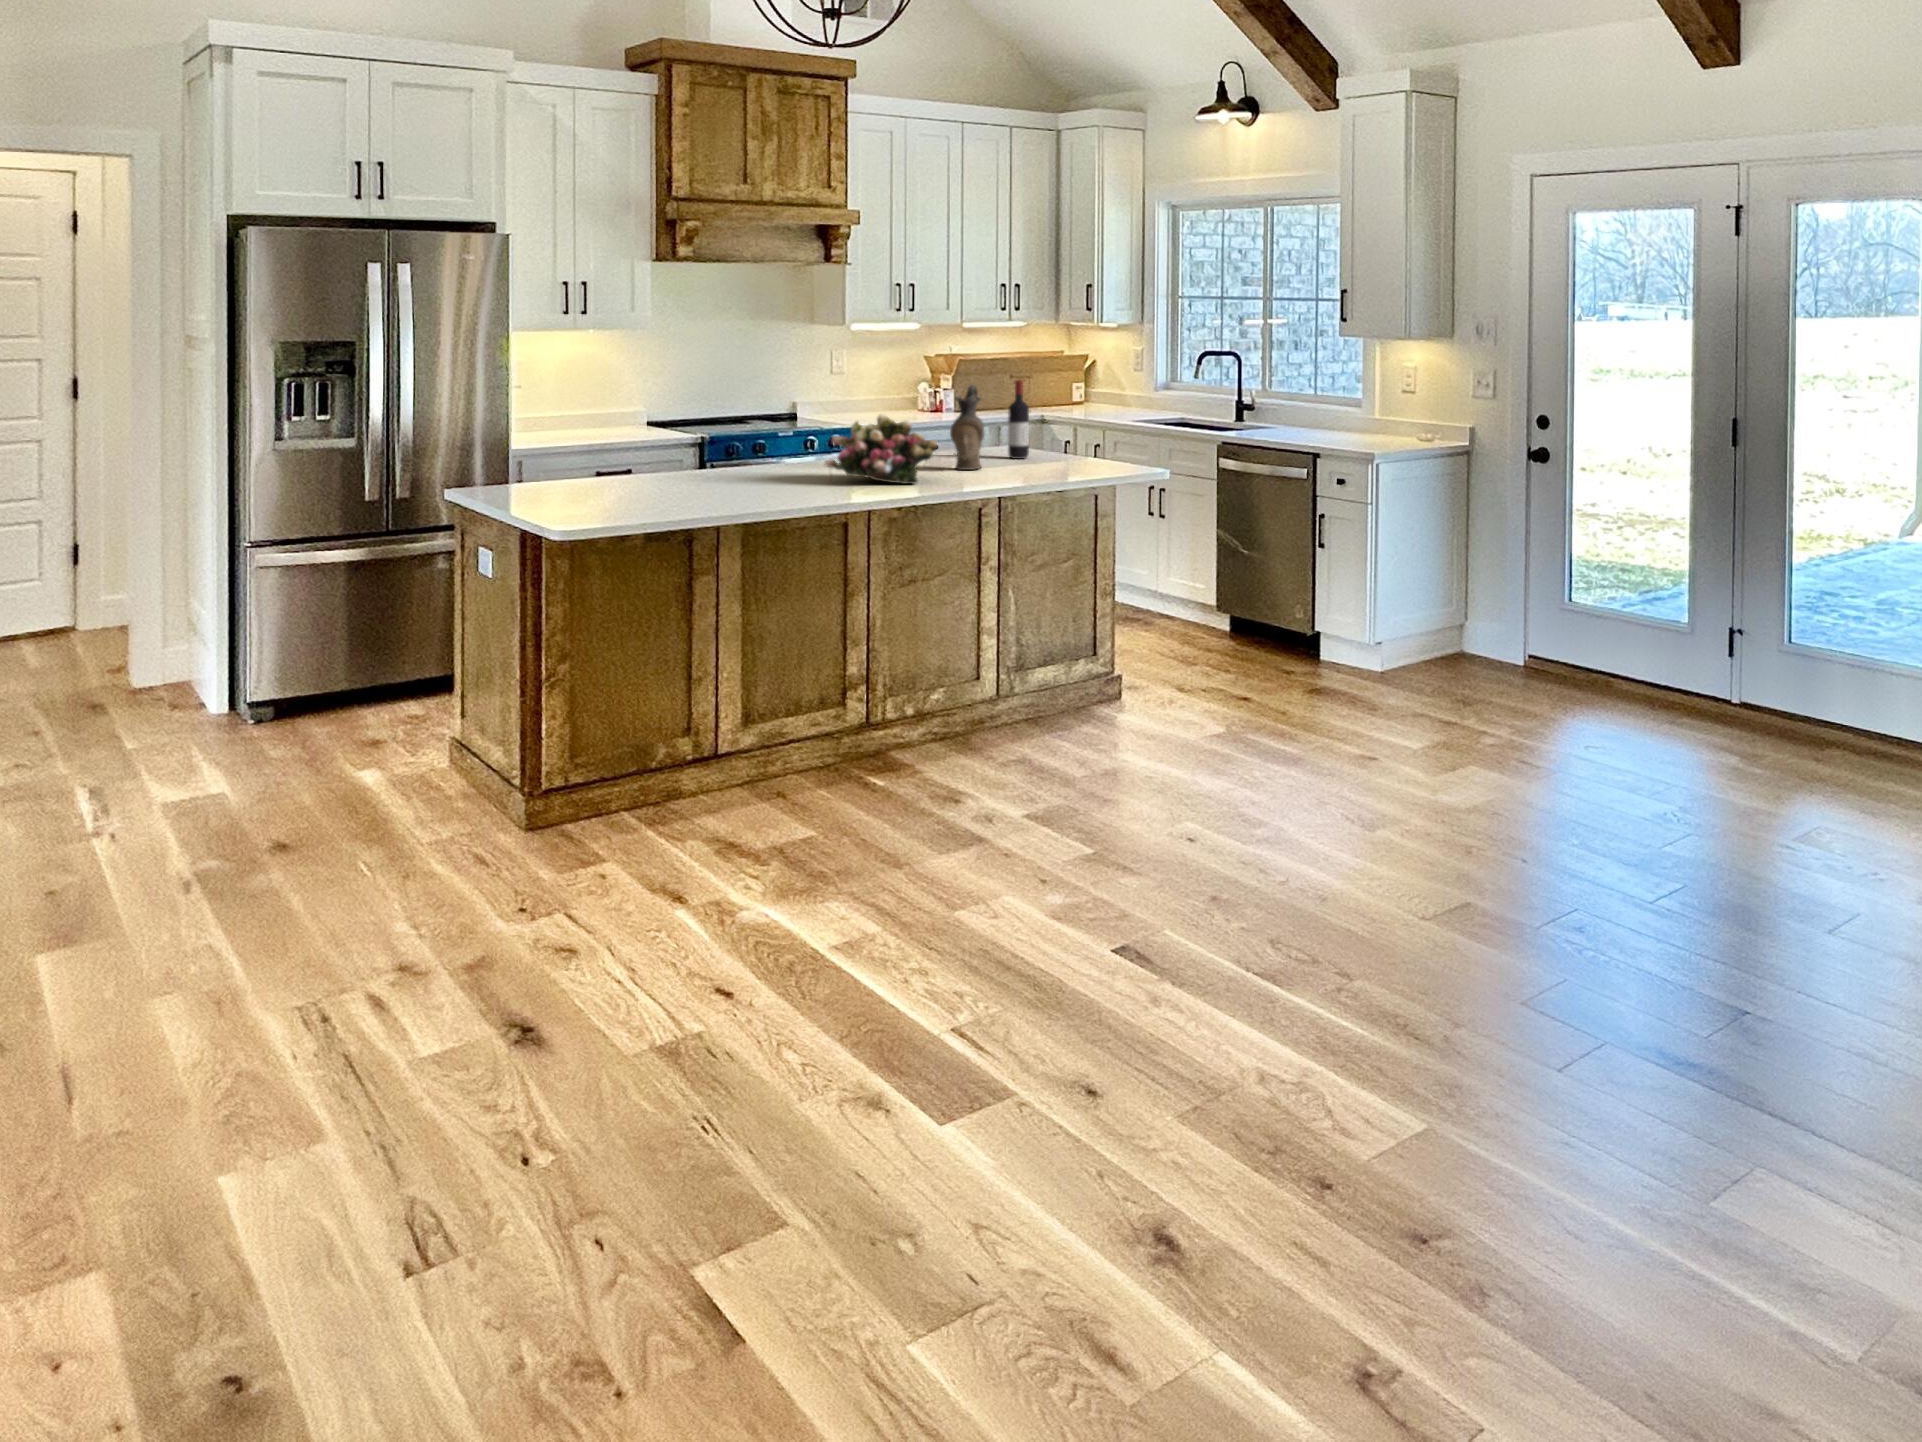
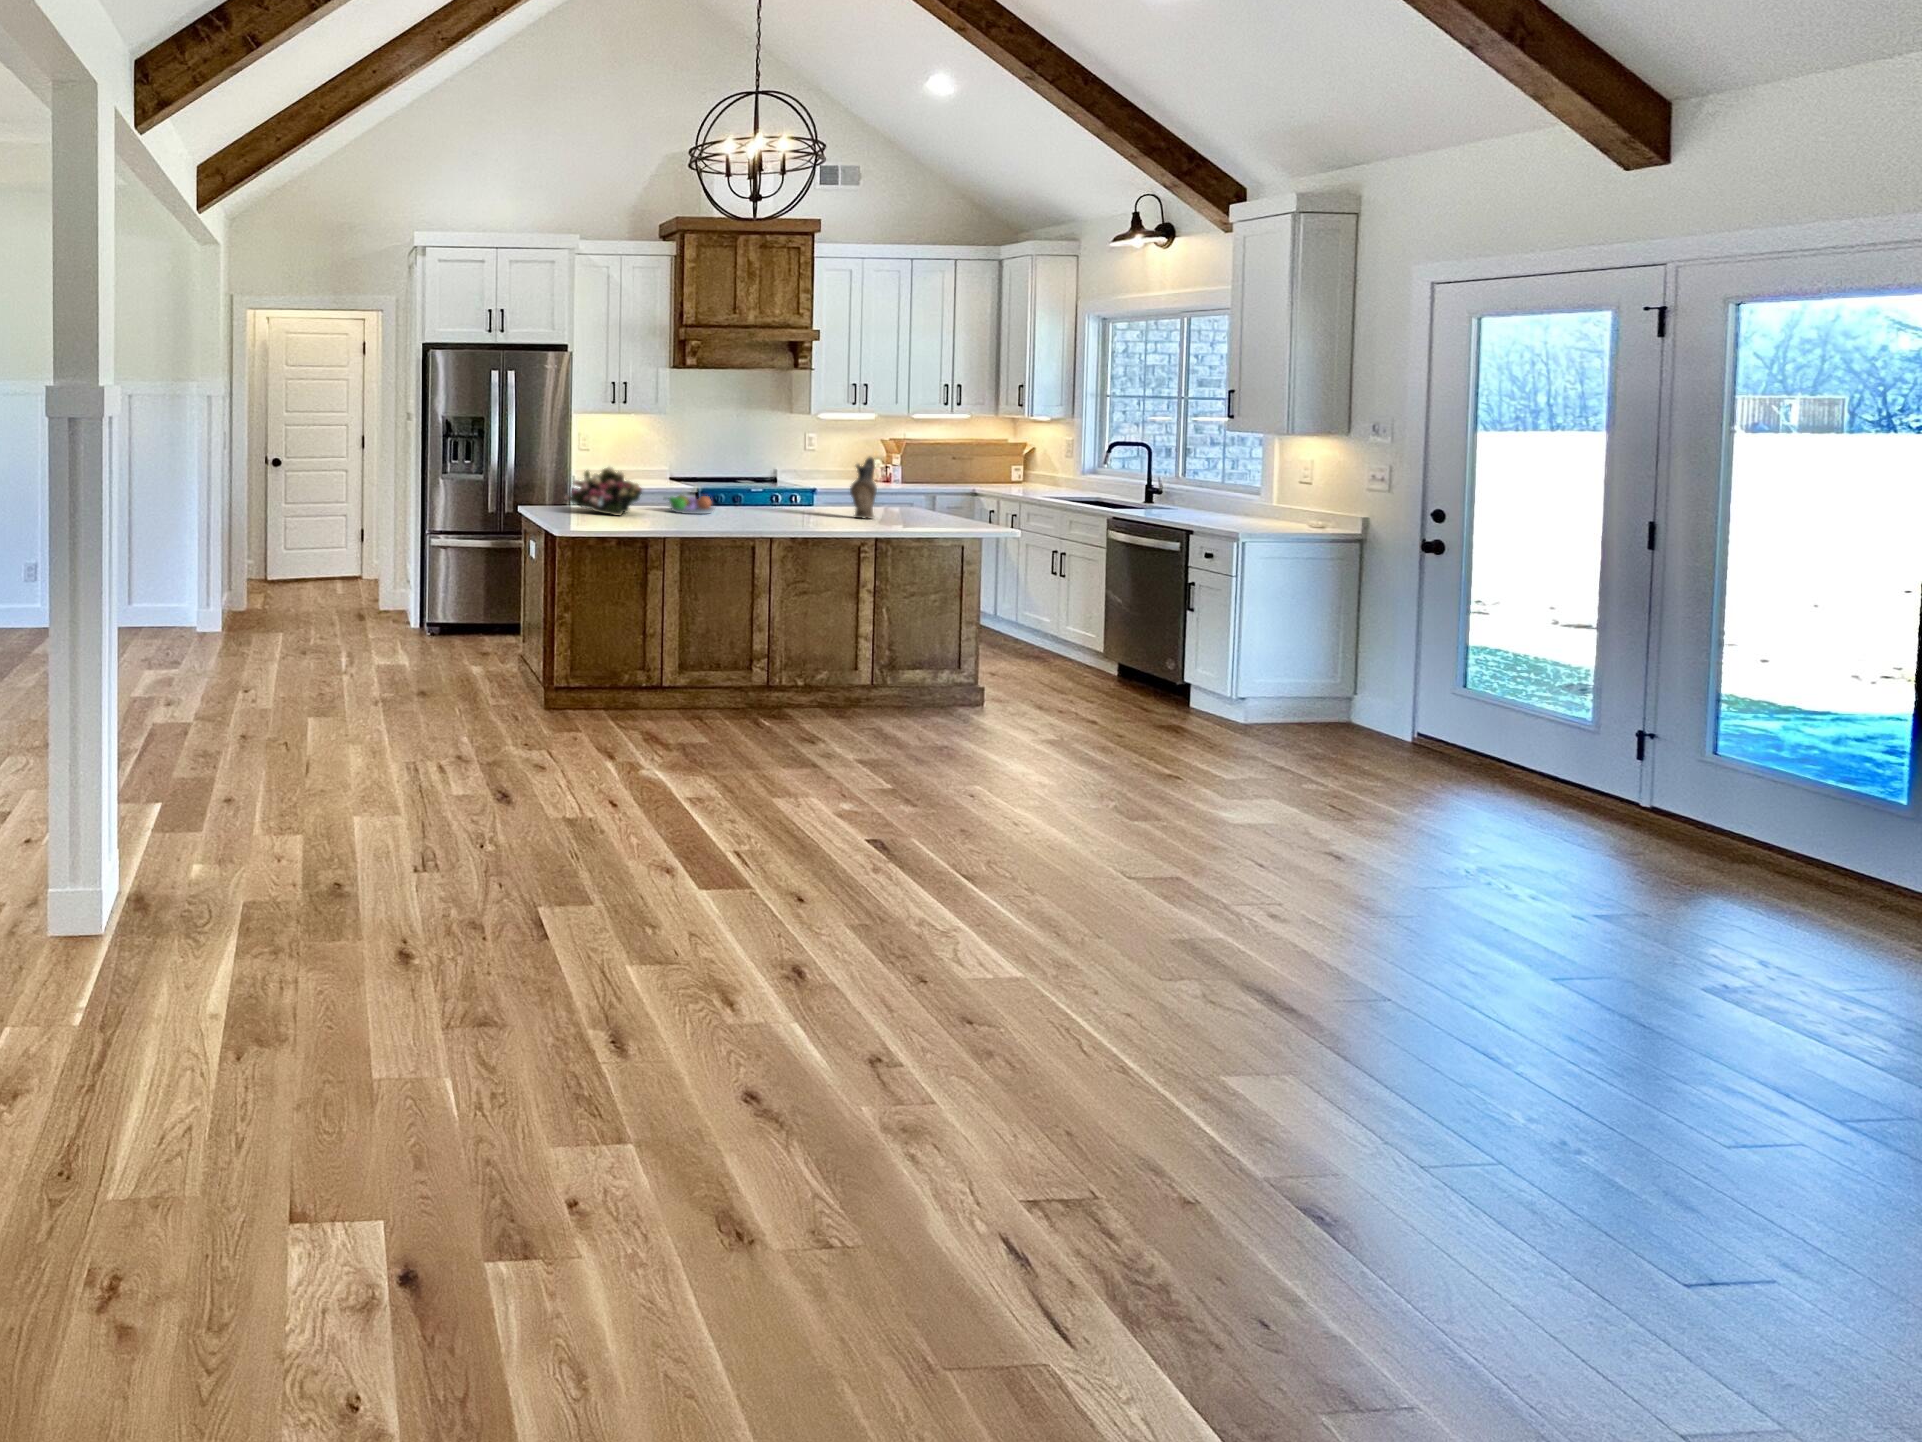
wine bottle: present [1008,380,1029,459] -> none [907,456,924,516]
flower arrangement: present [825,414,938,484] -> present [565,467,642,515]
fruit bowl: none [694,451,774,484] -> present [668,495,714,514]

